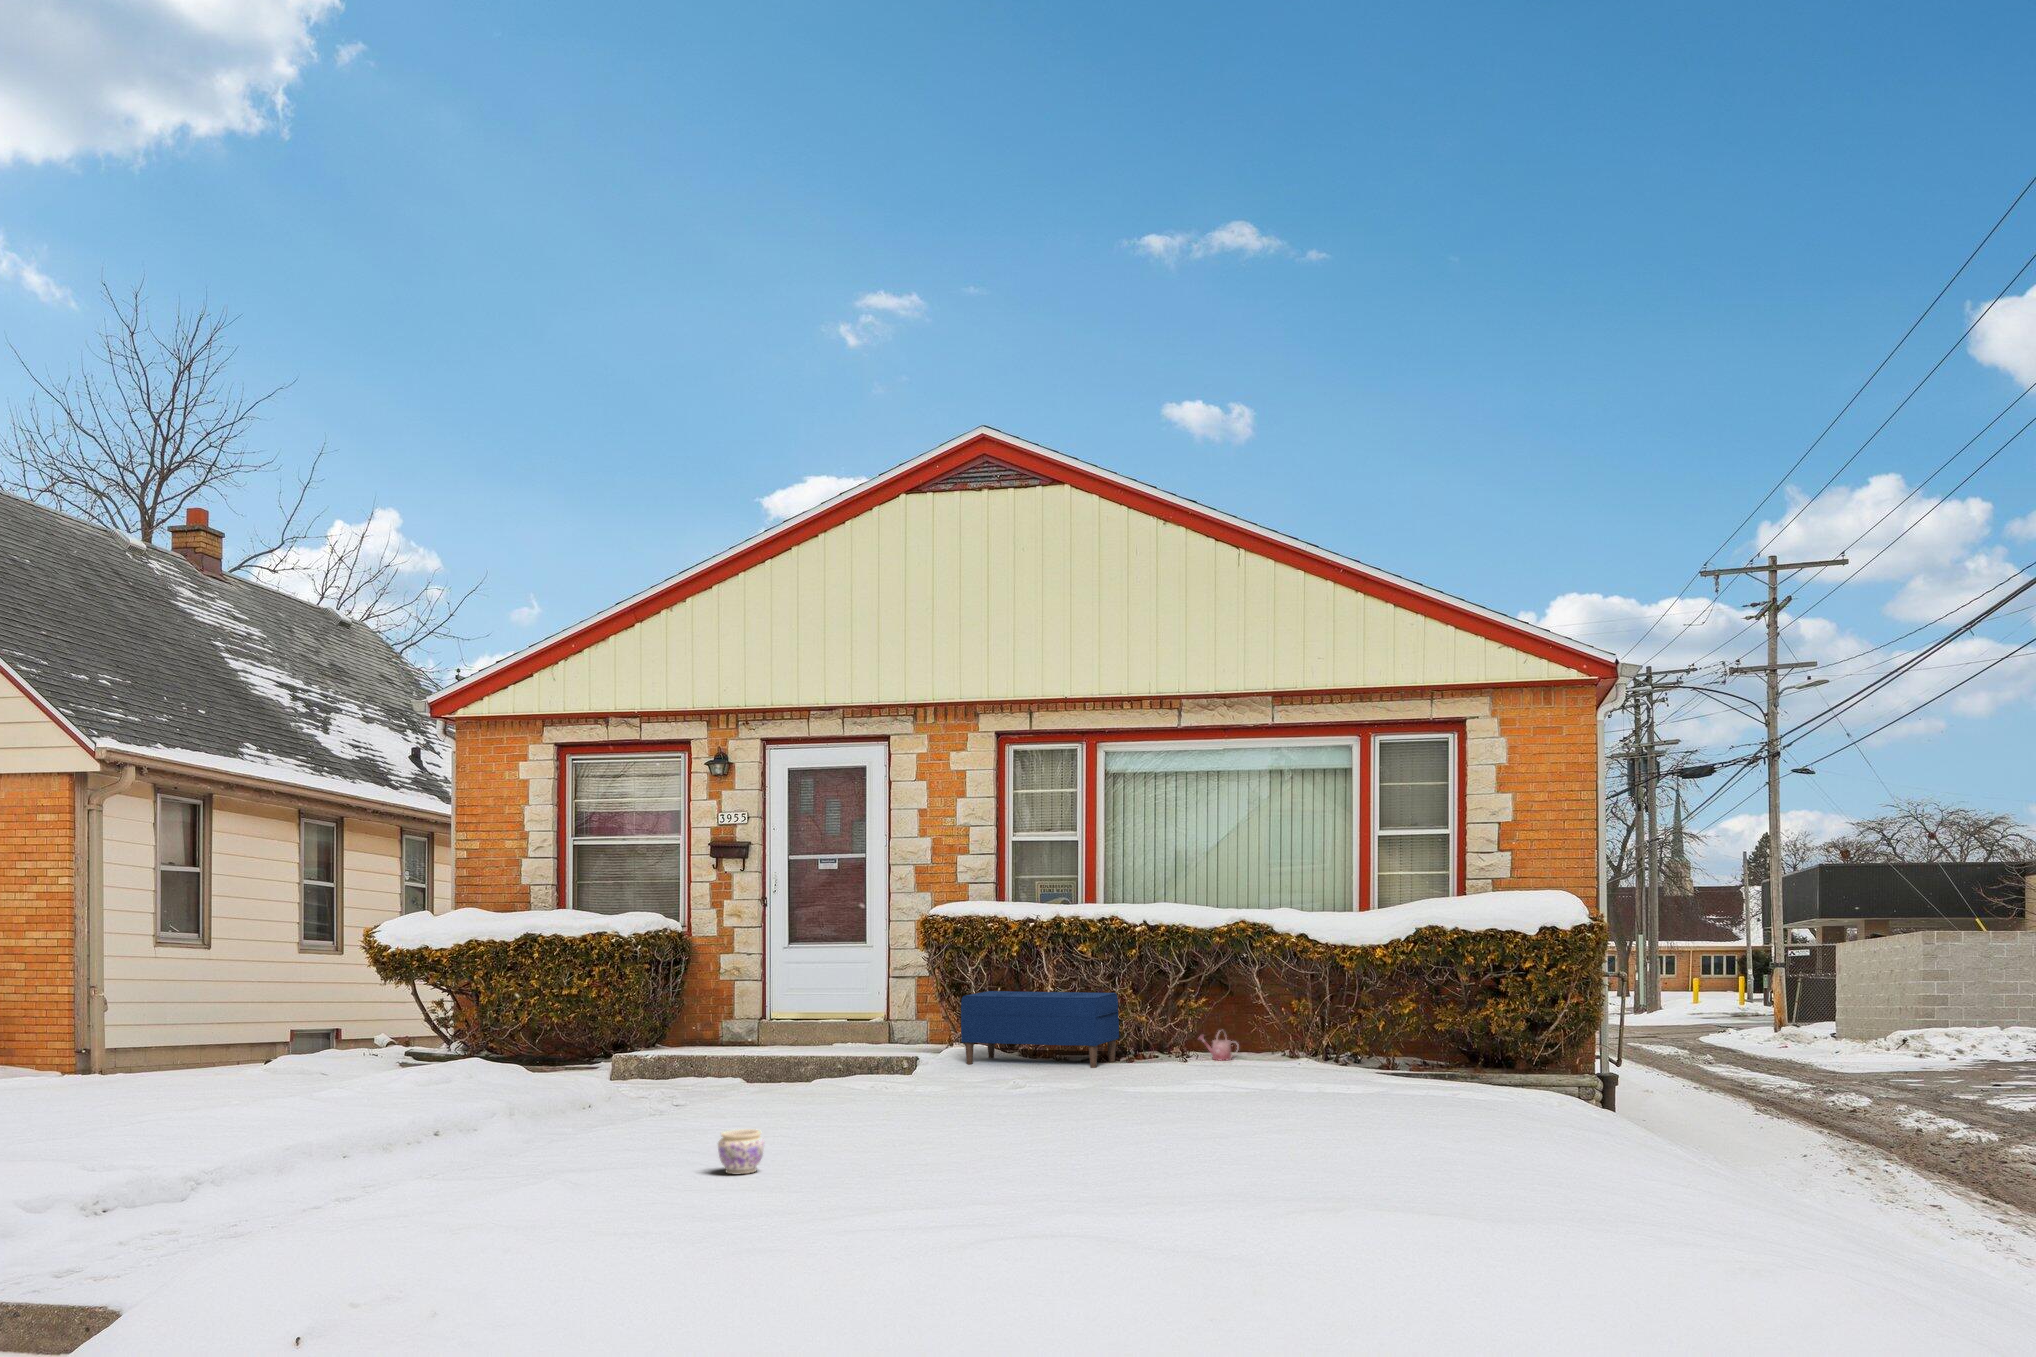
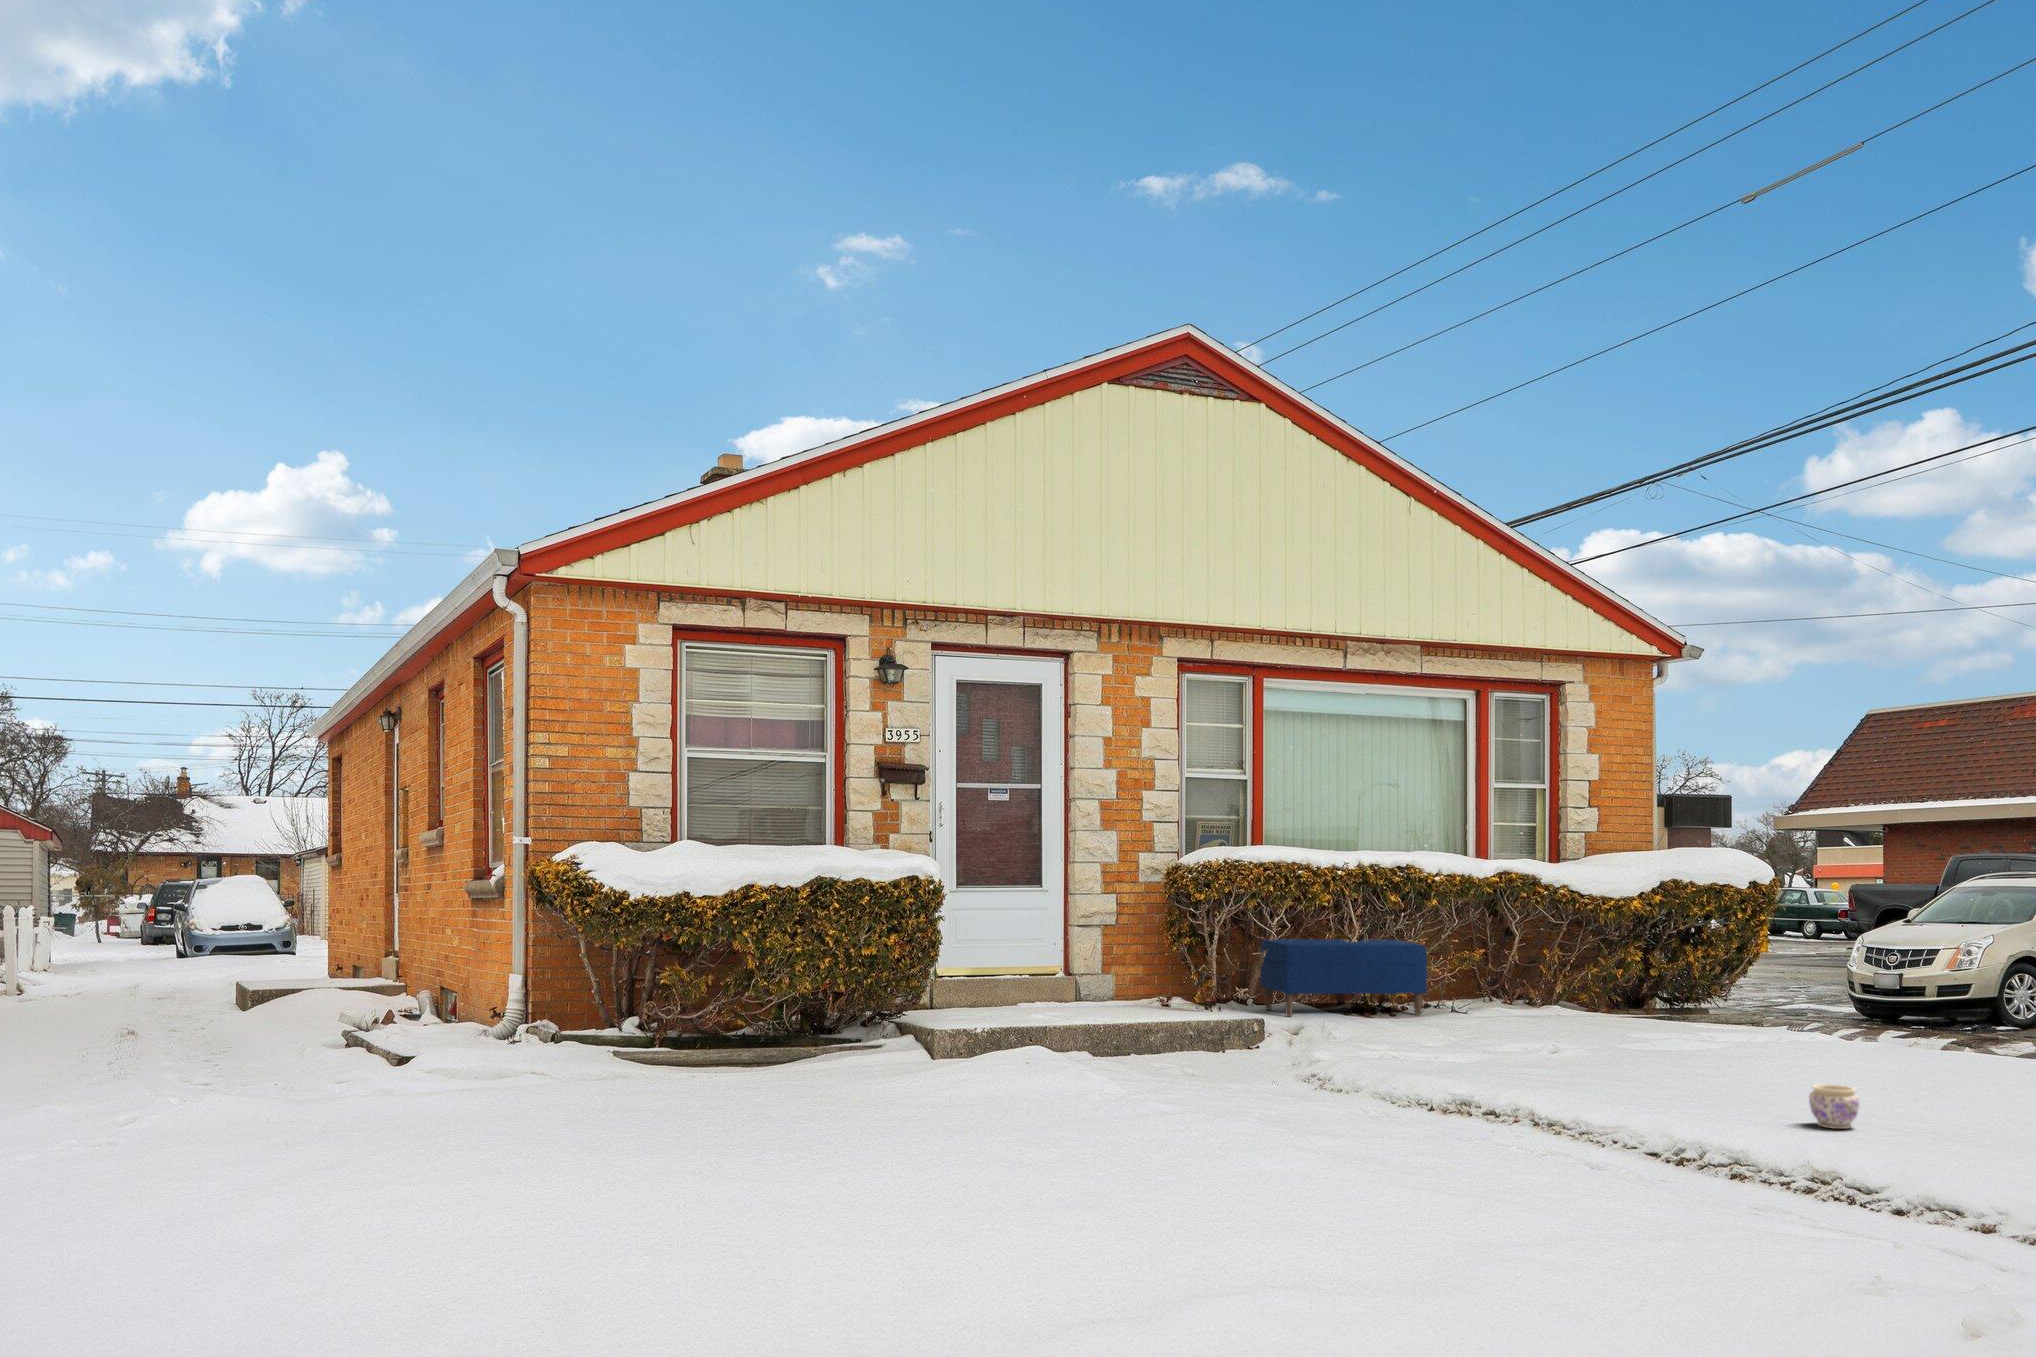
watering can: present [1198,1031,1239,1060] -> none [1440,974,1485,1004]

